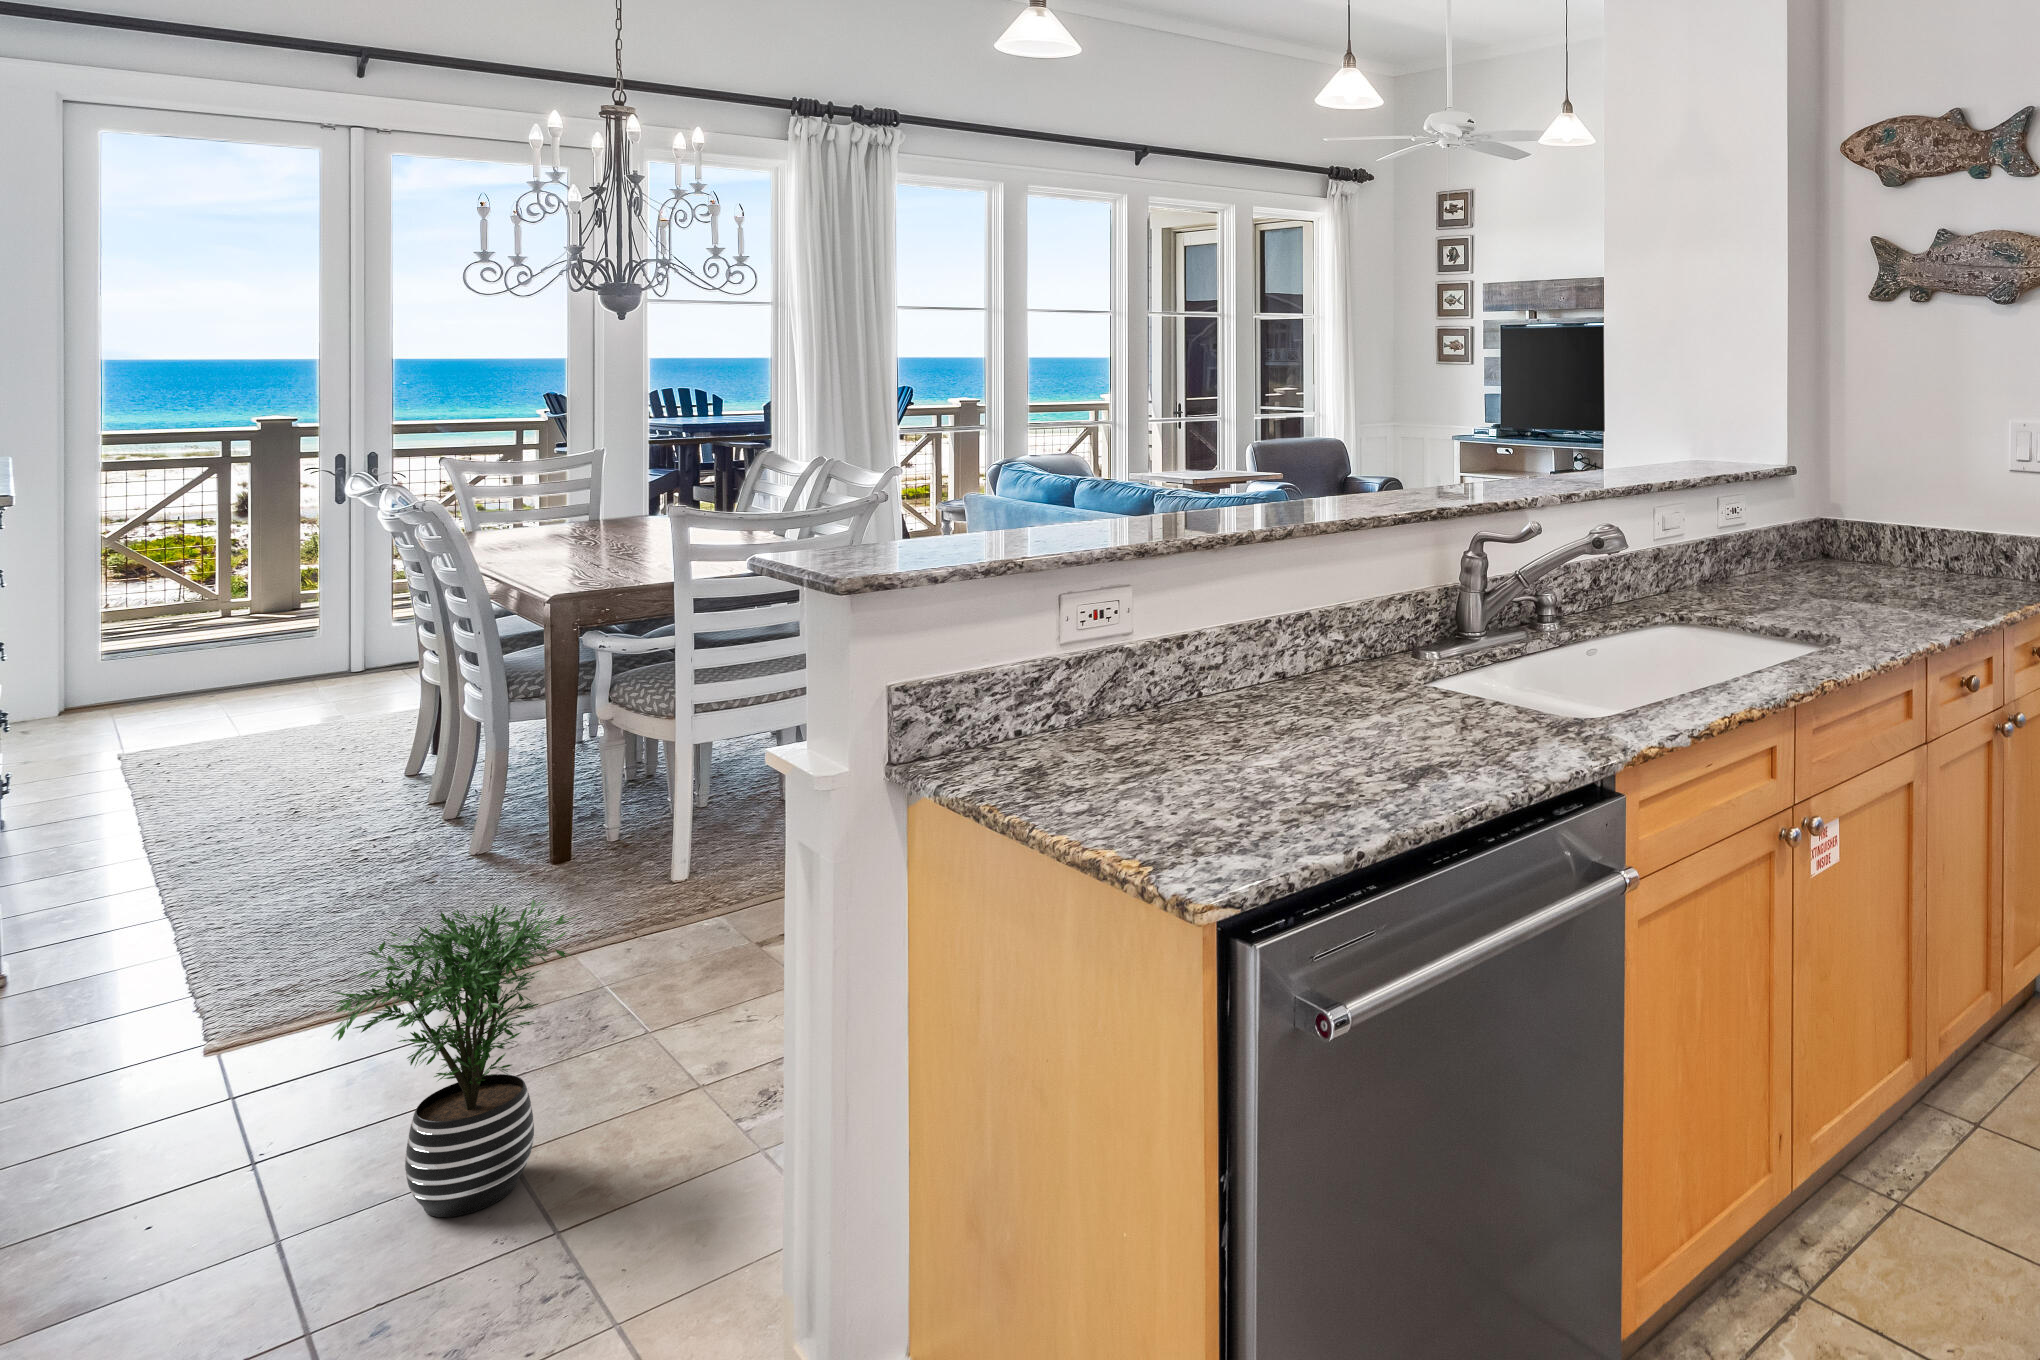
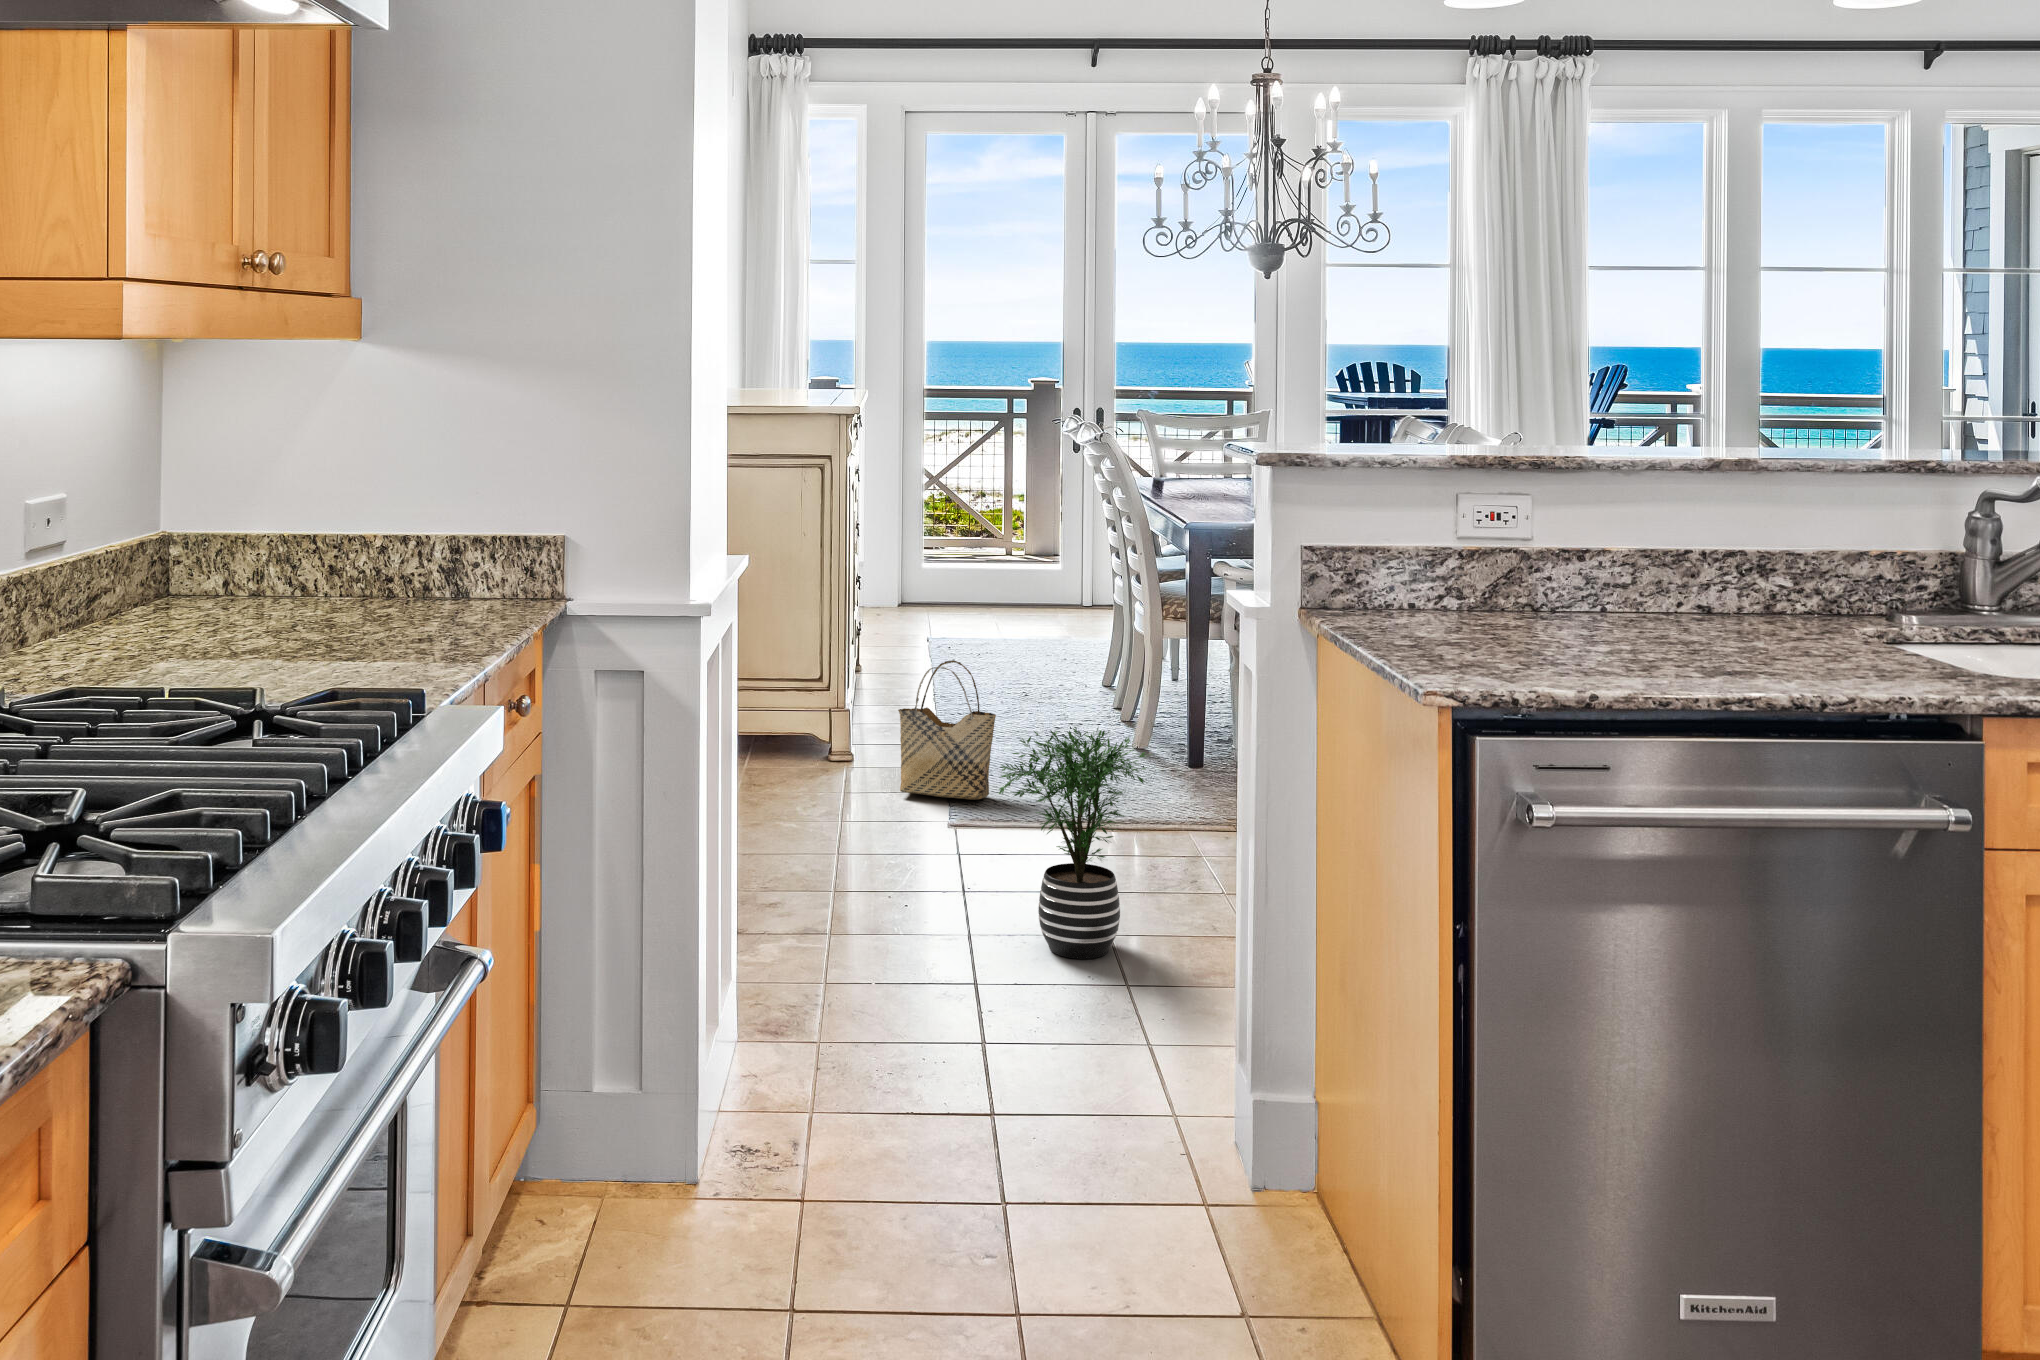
woven basket: none [97,820,276,1020] -> present [898,660,996,800]

